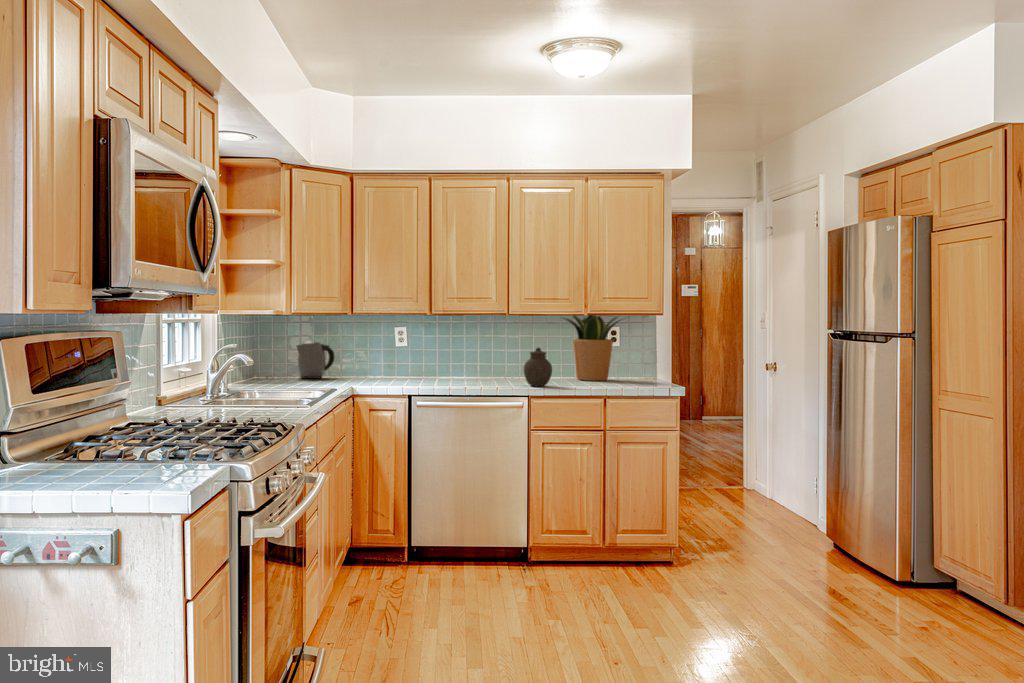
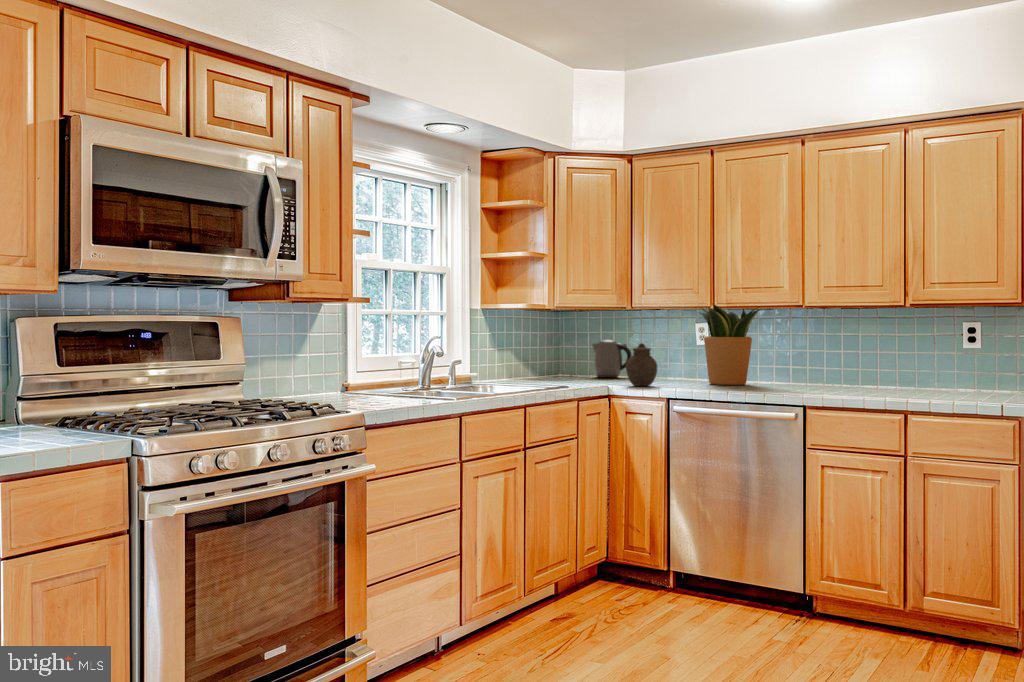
potted plant: present [563,315,620,381] -> present [699,303,760,385]
jar: present [524,348,552,386] -> present [626,343,657,386]

